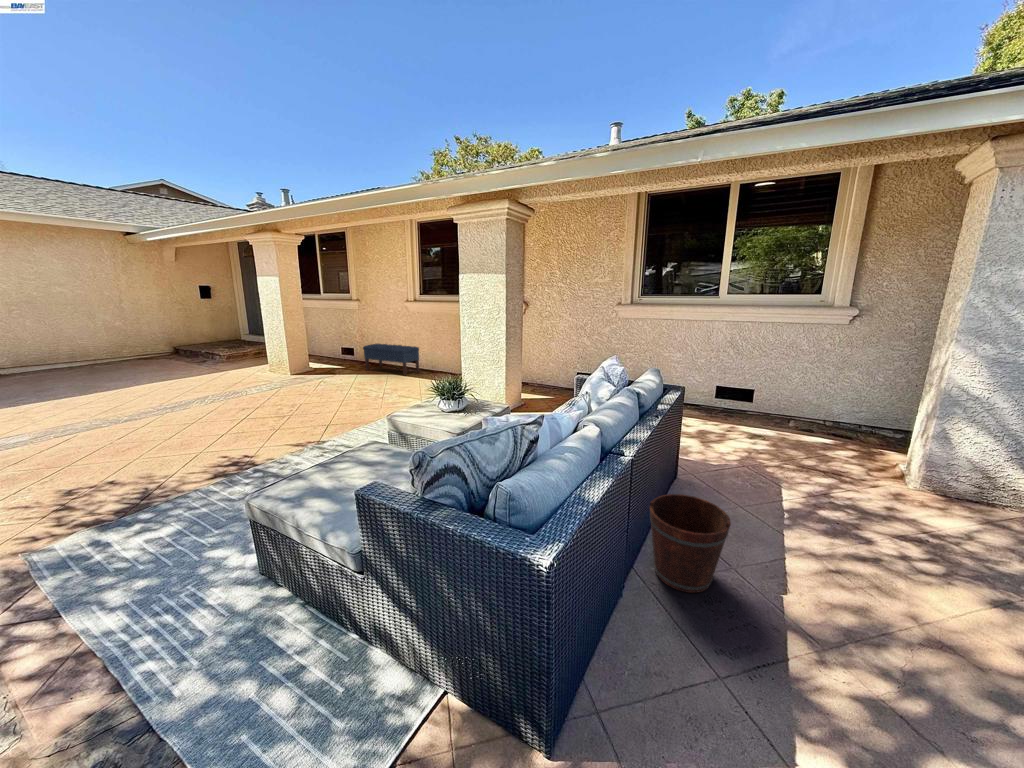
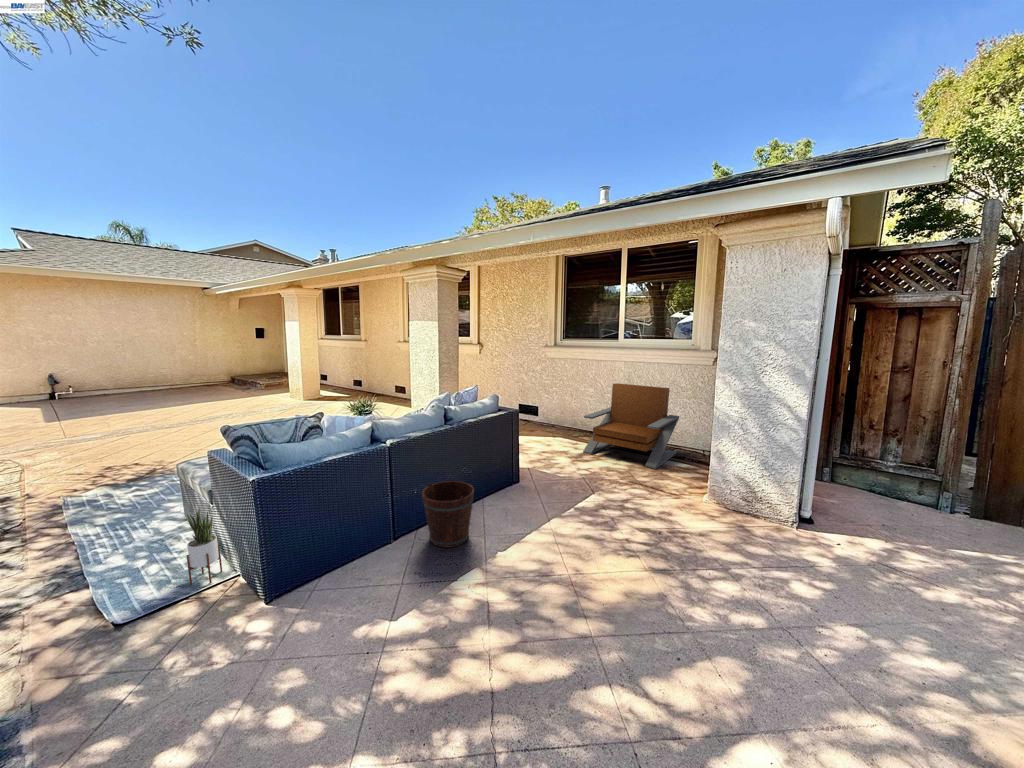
bench: present [363,344,419,375] -> none [362,376,405,403]
lounge chair: none [696,348,808,448] -> present [583,383,679,469]
potted plant: none [345,592,407,724] -> present [183,505,222,585]

